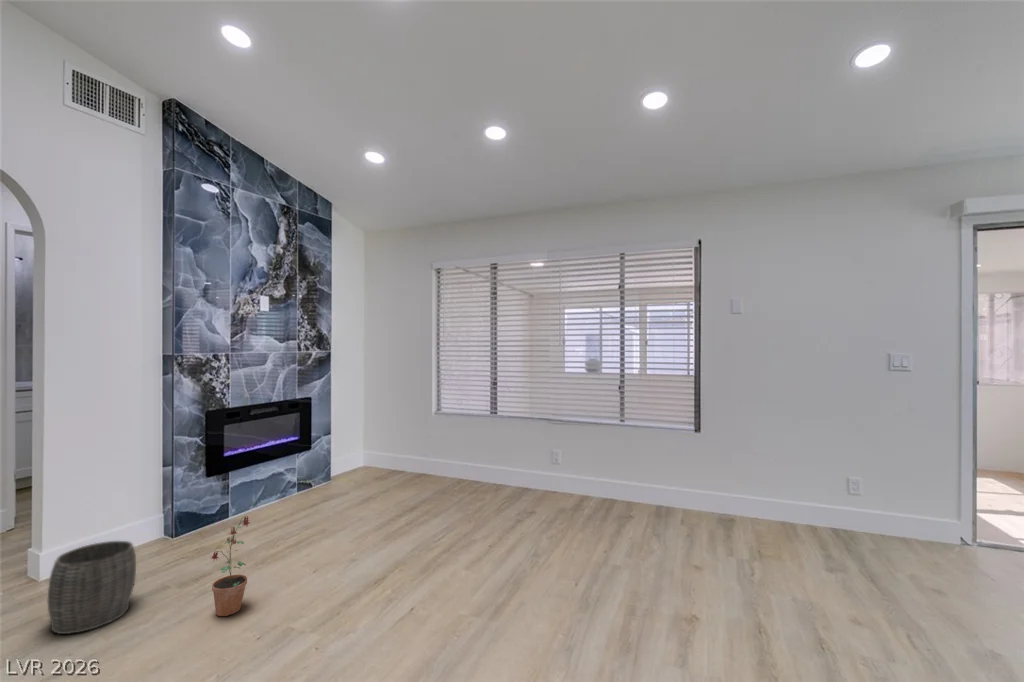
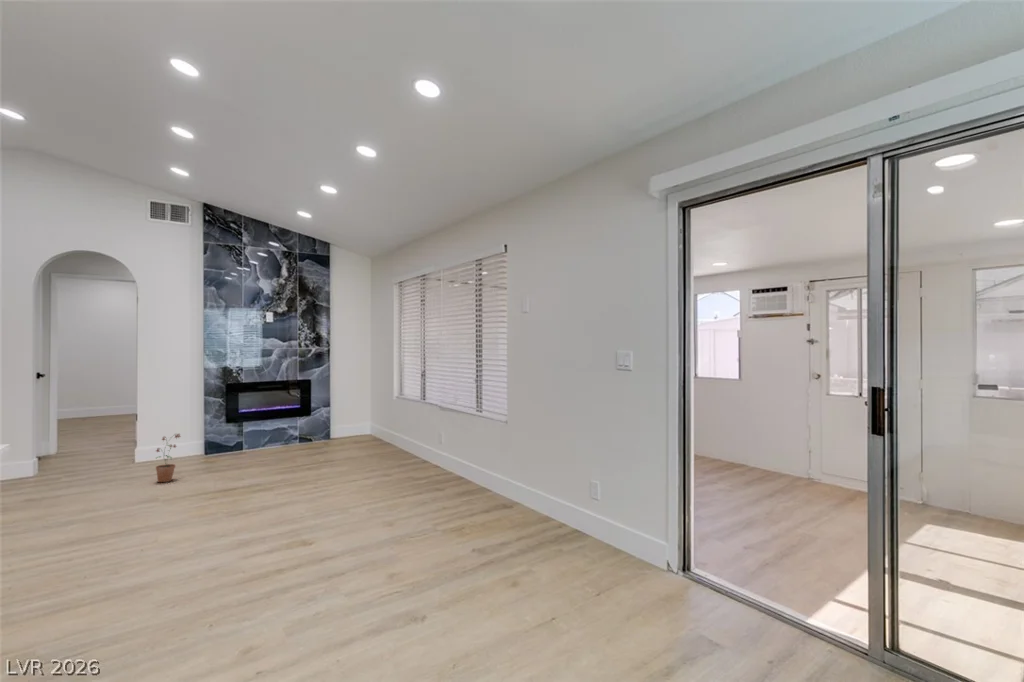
woven basket: present [47,541,136,634] -> none [107,441,148,478]

